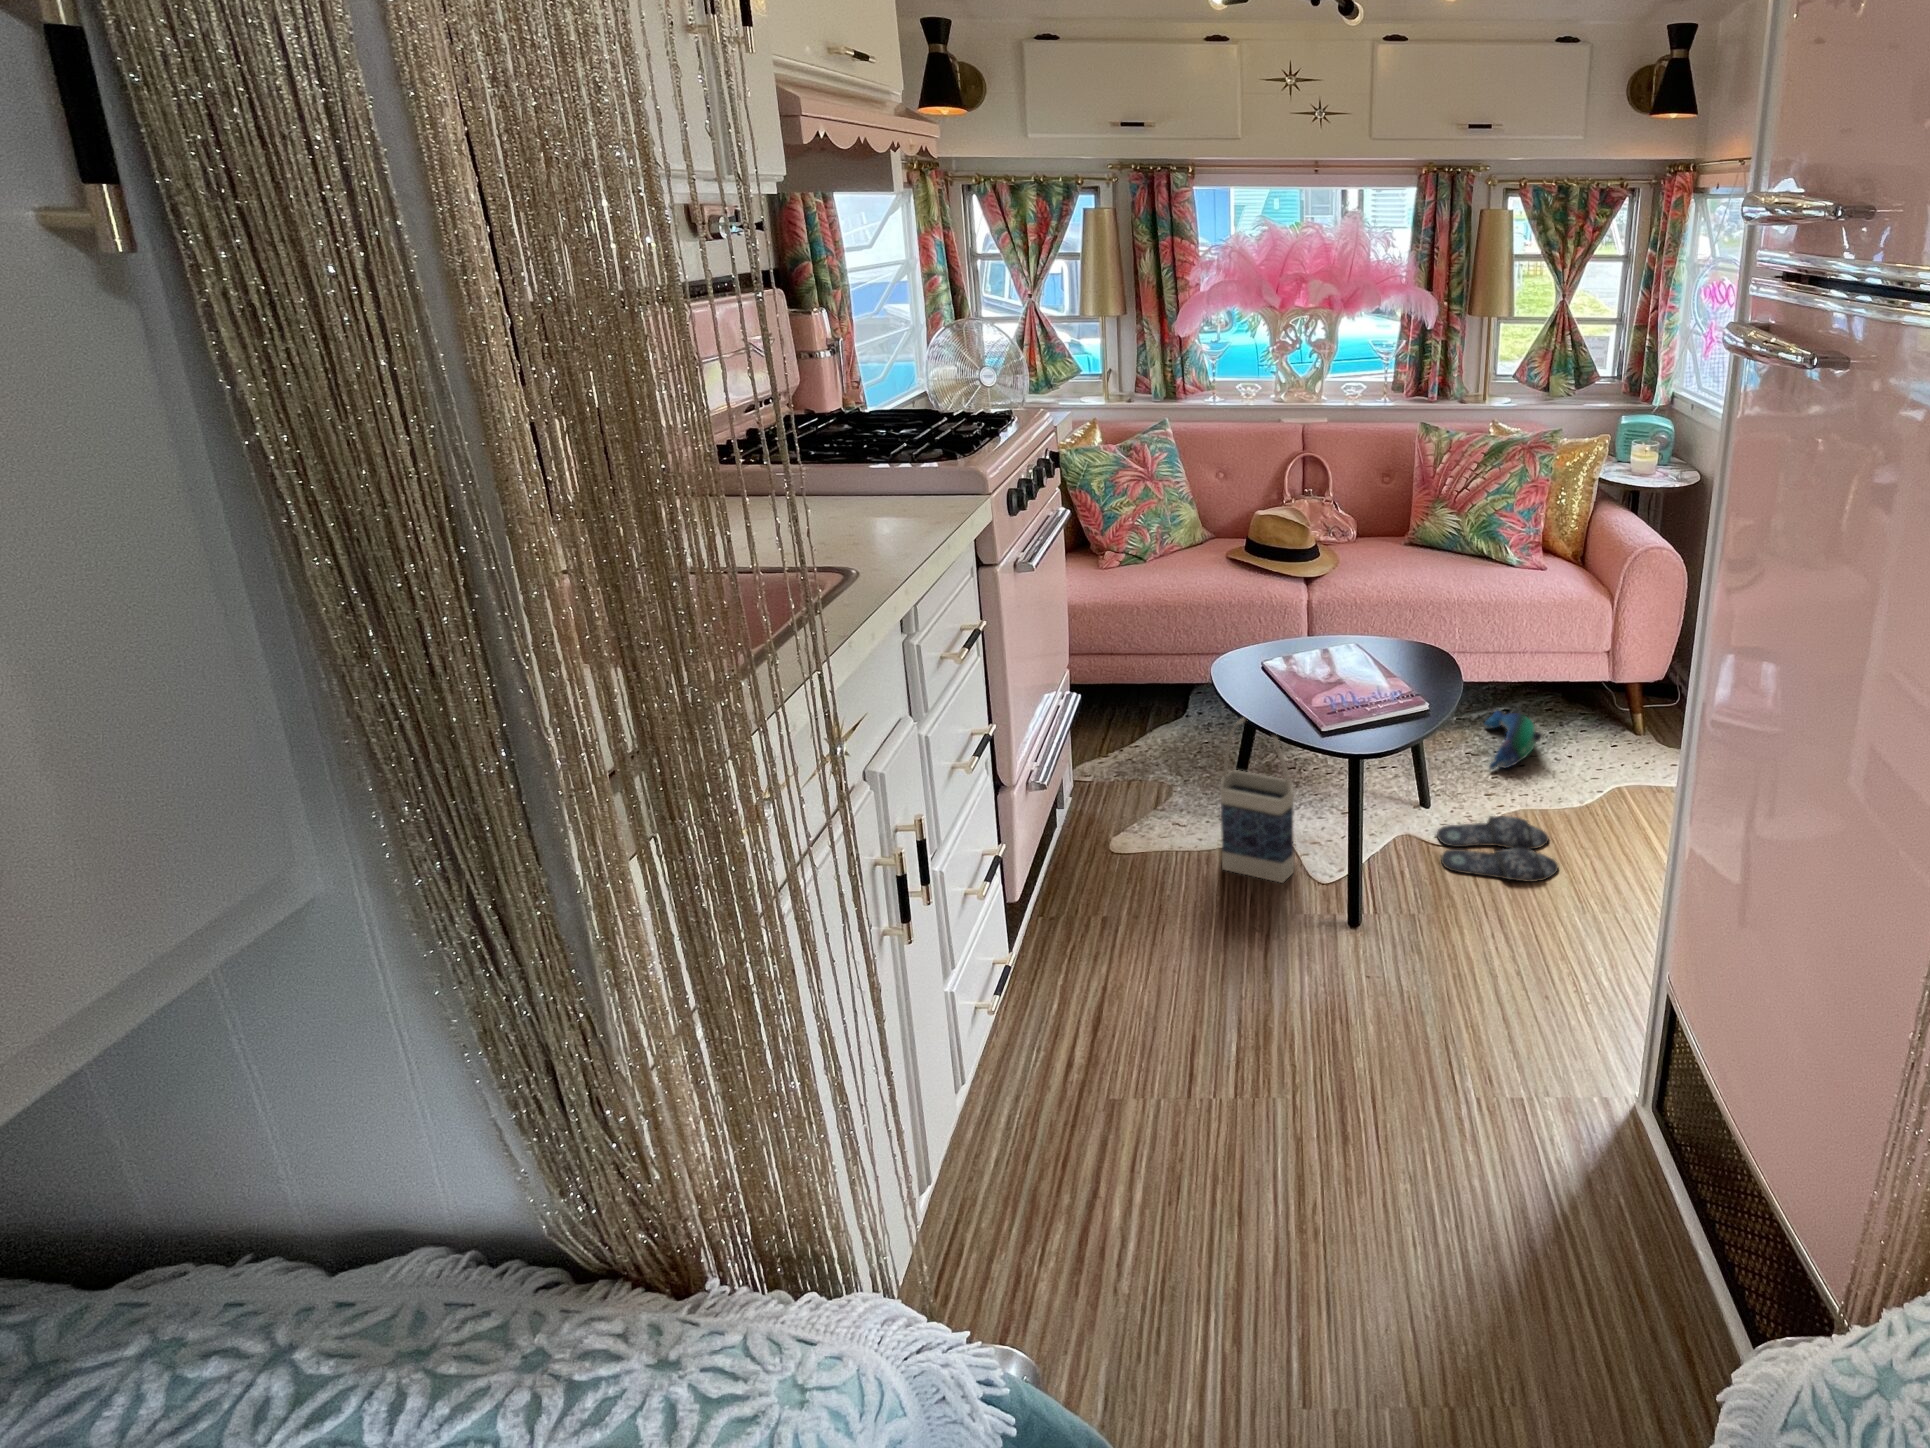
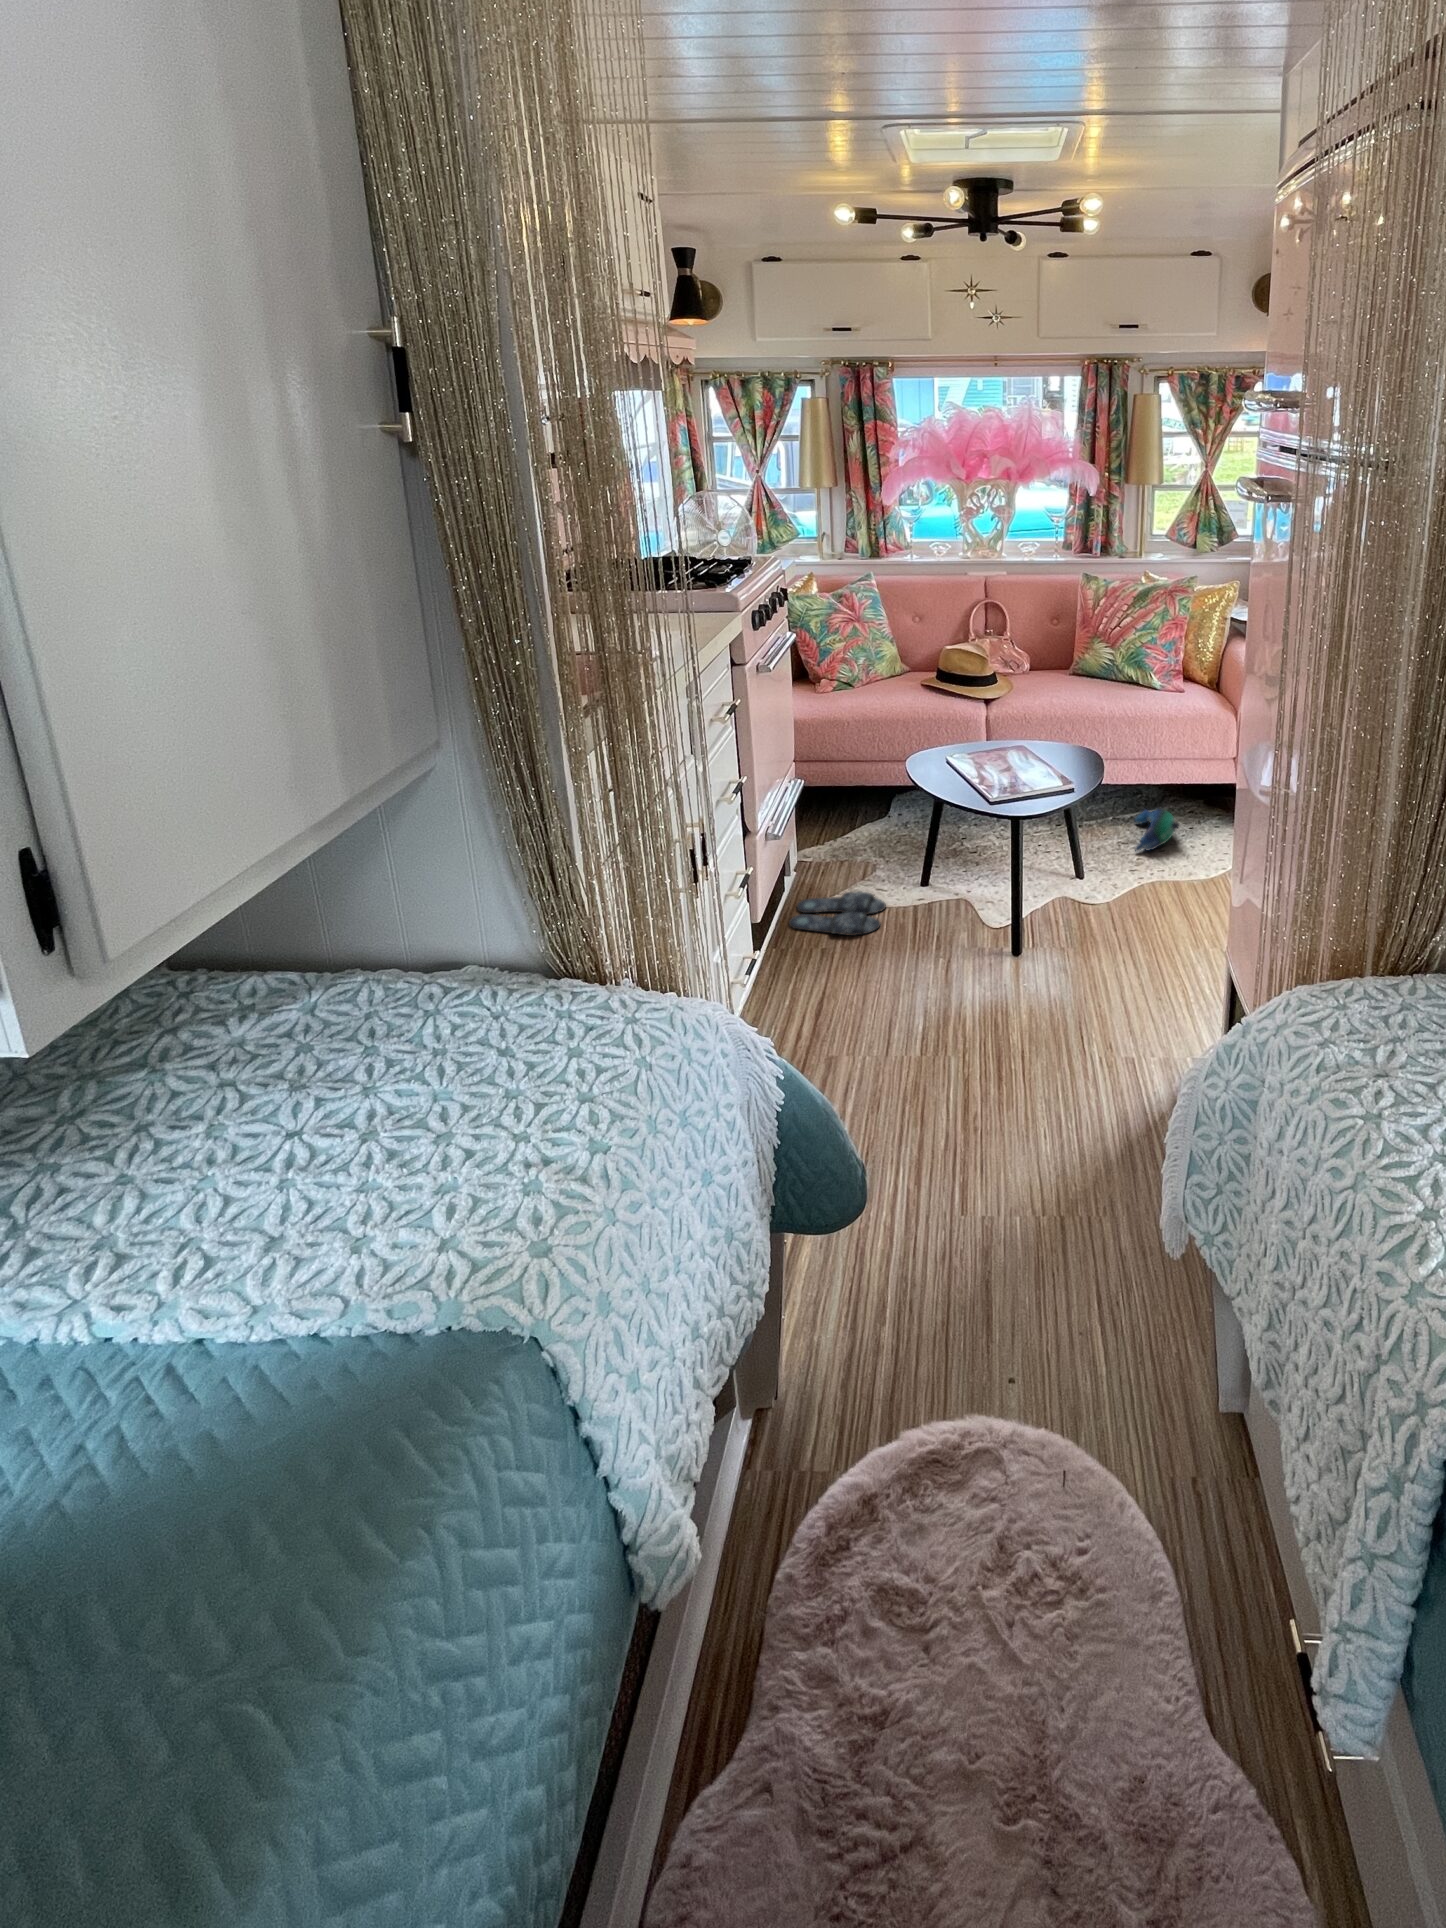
bag: present [1221,719,1294,883] -> none [914,791,972,924]
slippers: present [1437,816,1558,882] -> present [789,892,886,936]

